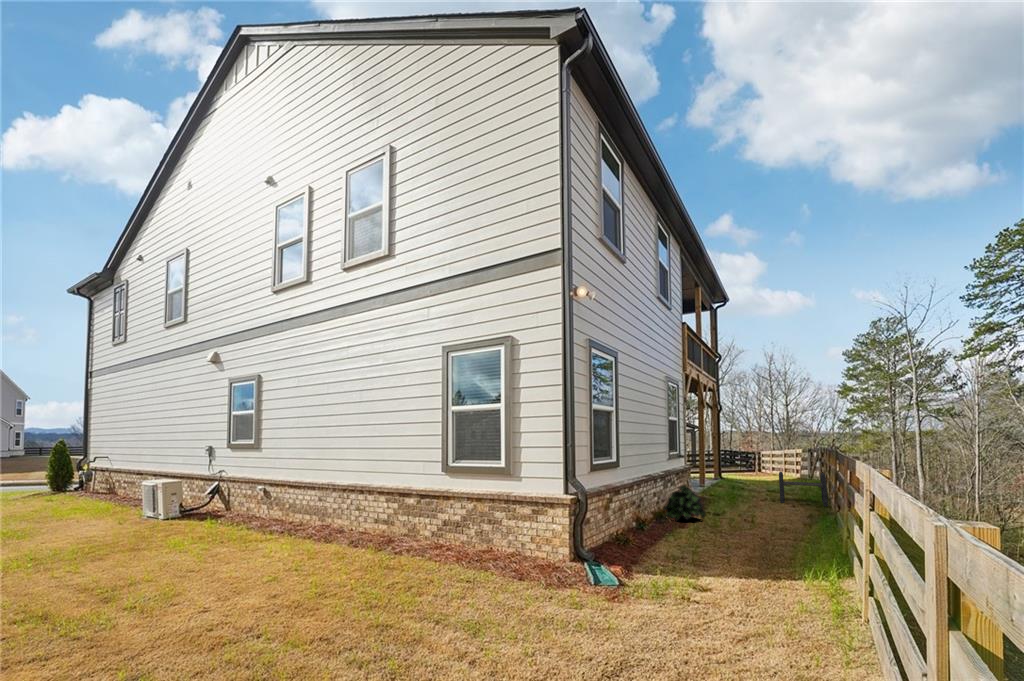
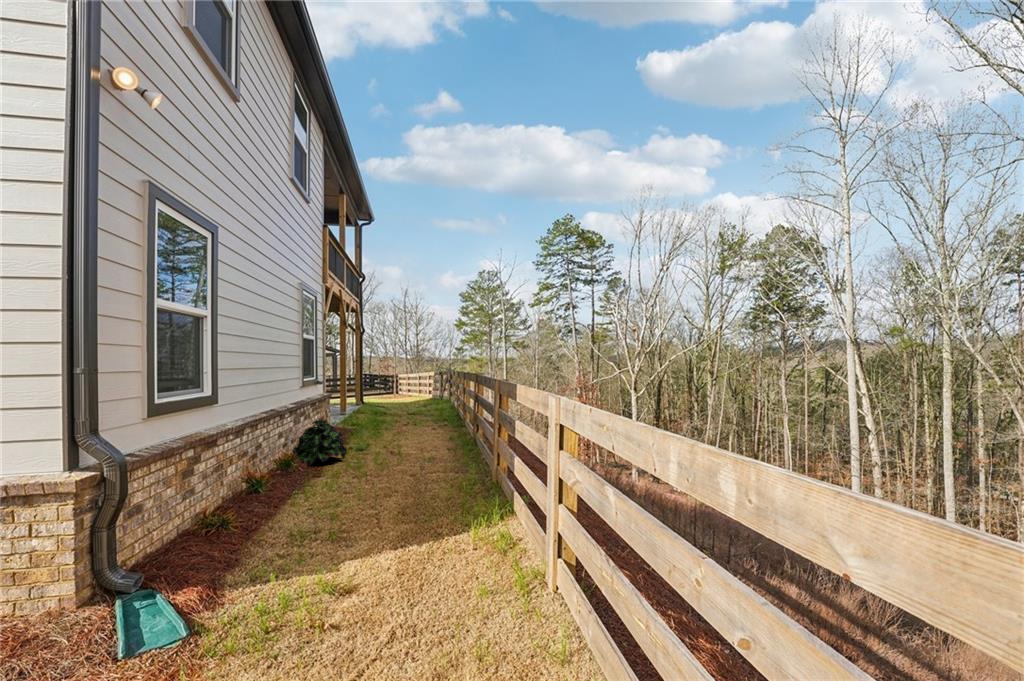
bench: present [779,472,828,507] -> none [422,392,466,427]

